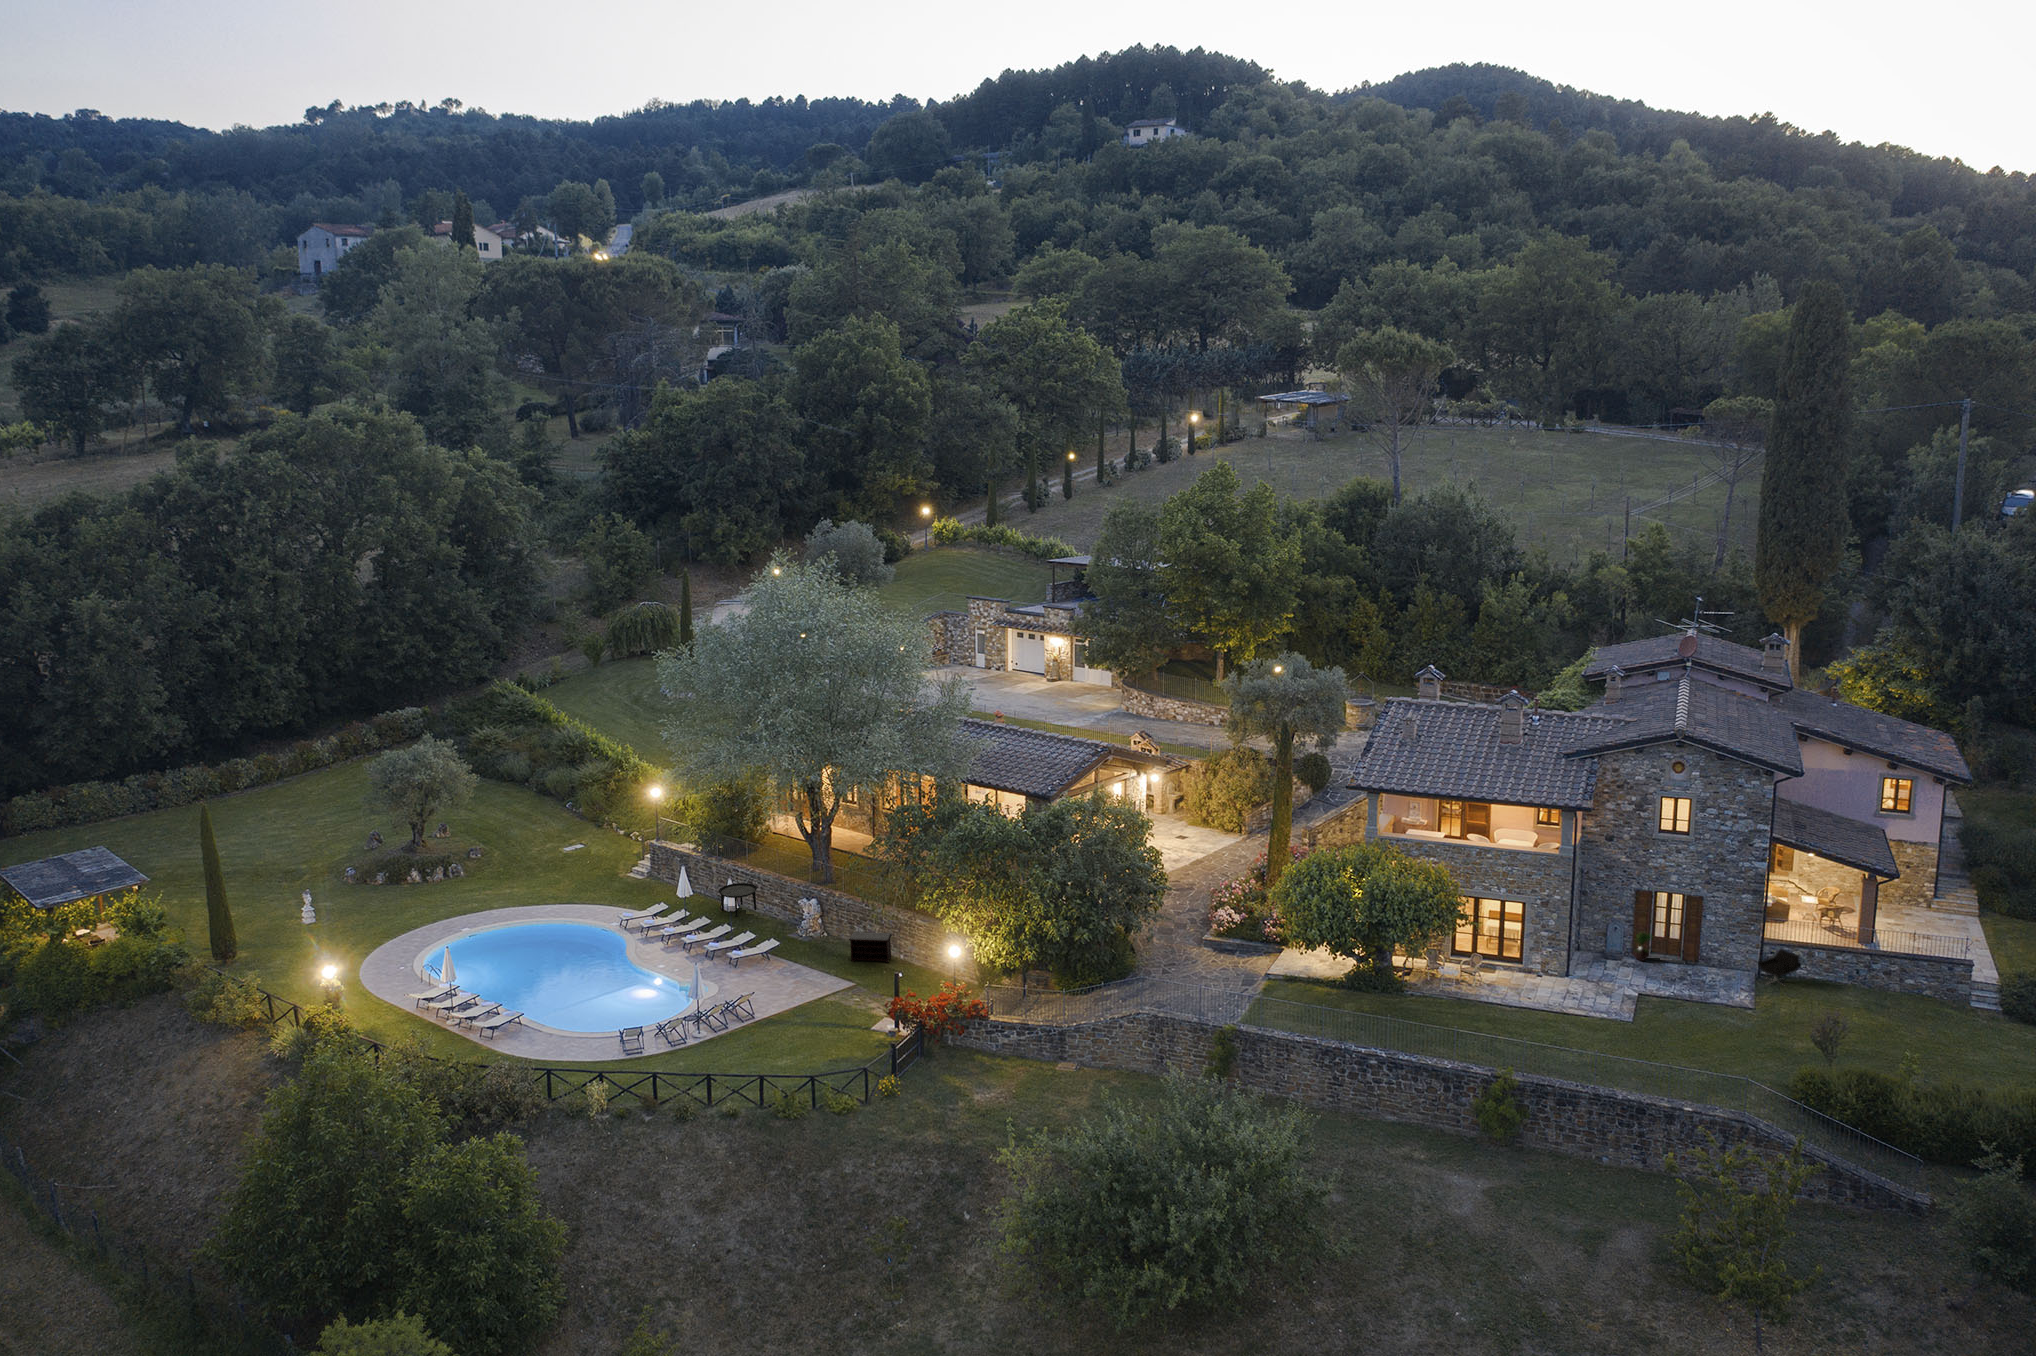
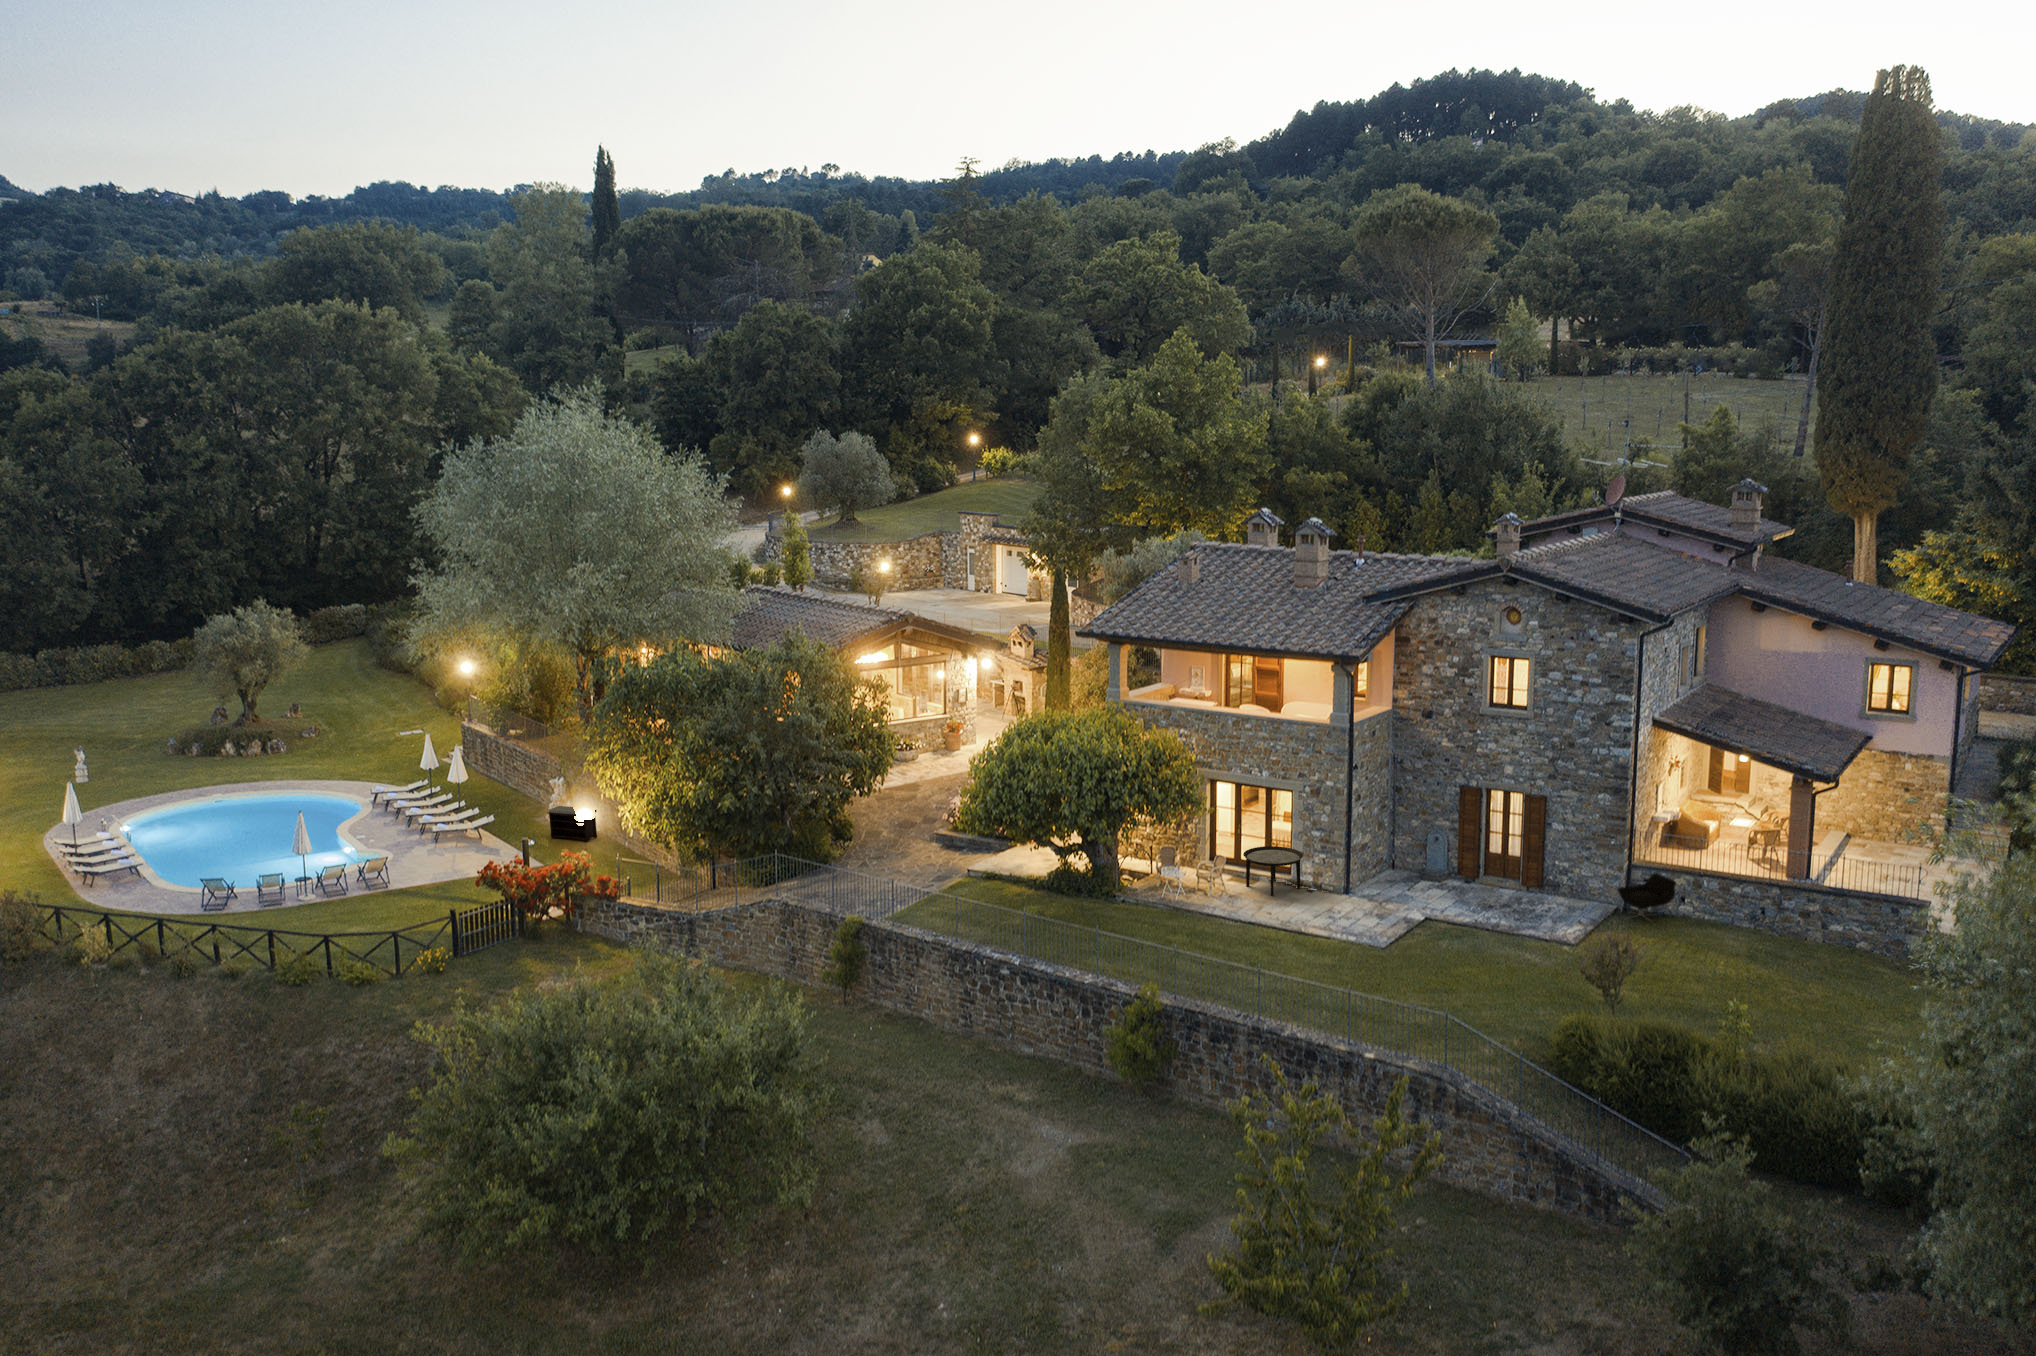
round table: present [719,883,757,917] -> present [1243,846,1303,896]
potted tree: present [1633,933,1650,961] -> none [1453,839,1481,883]

